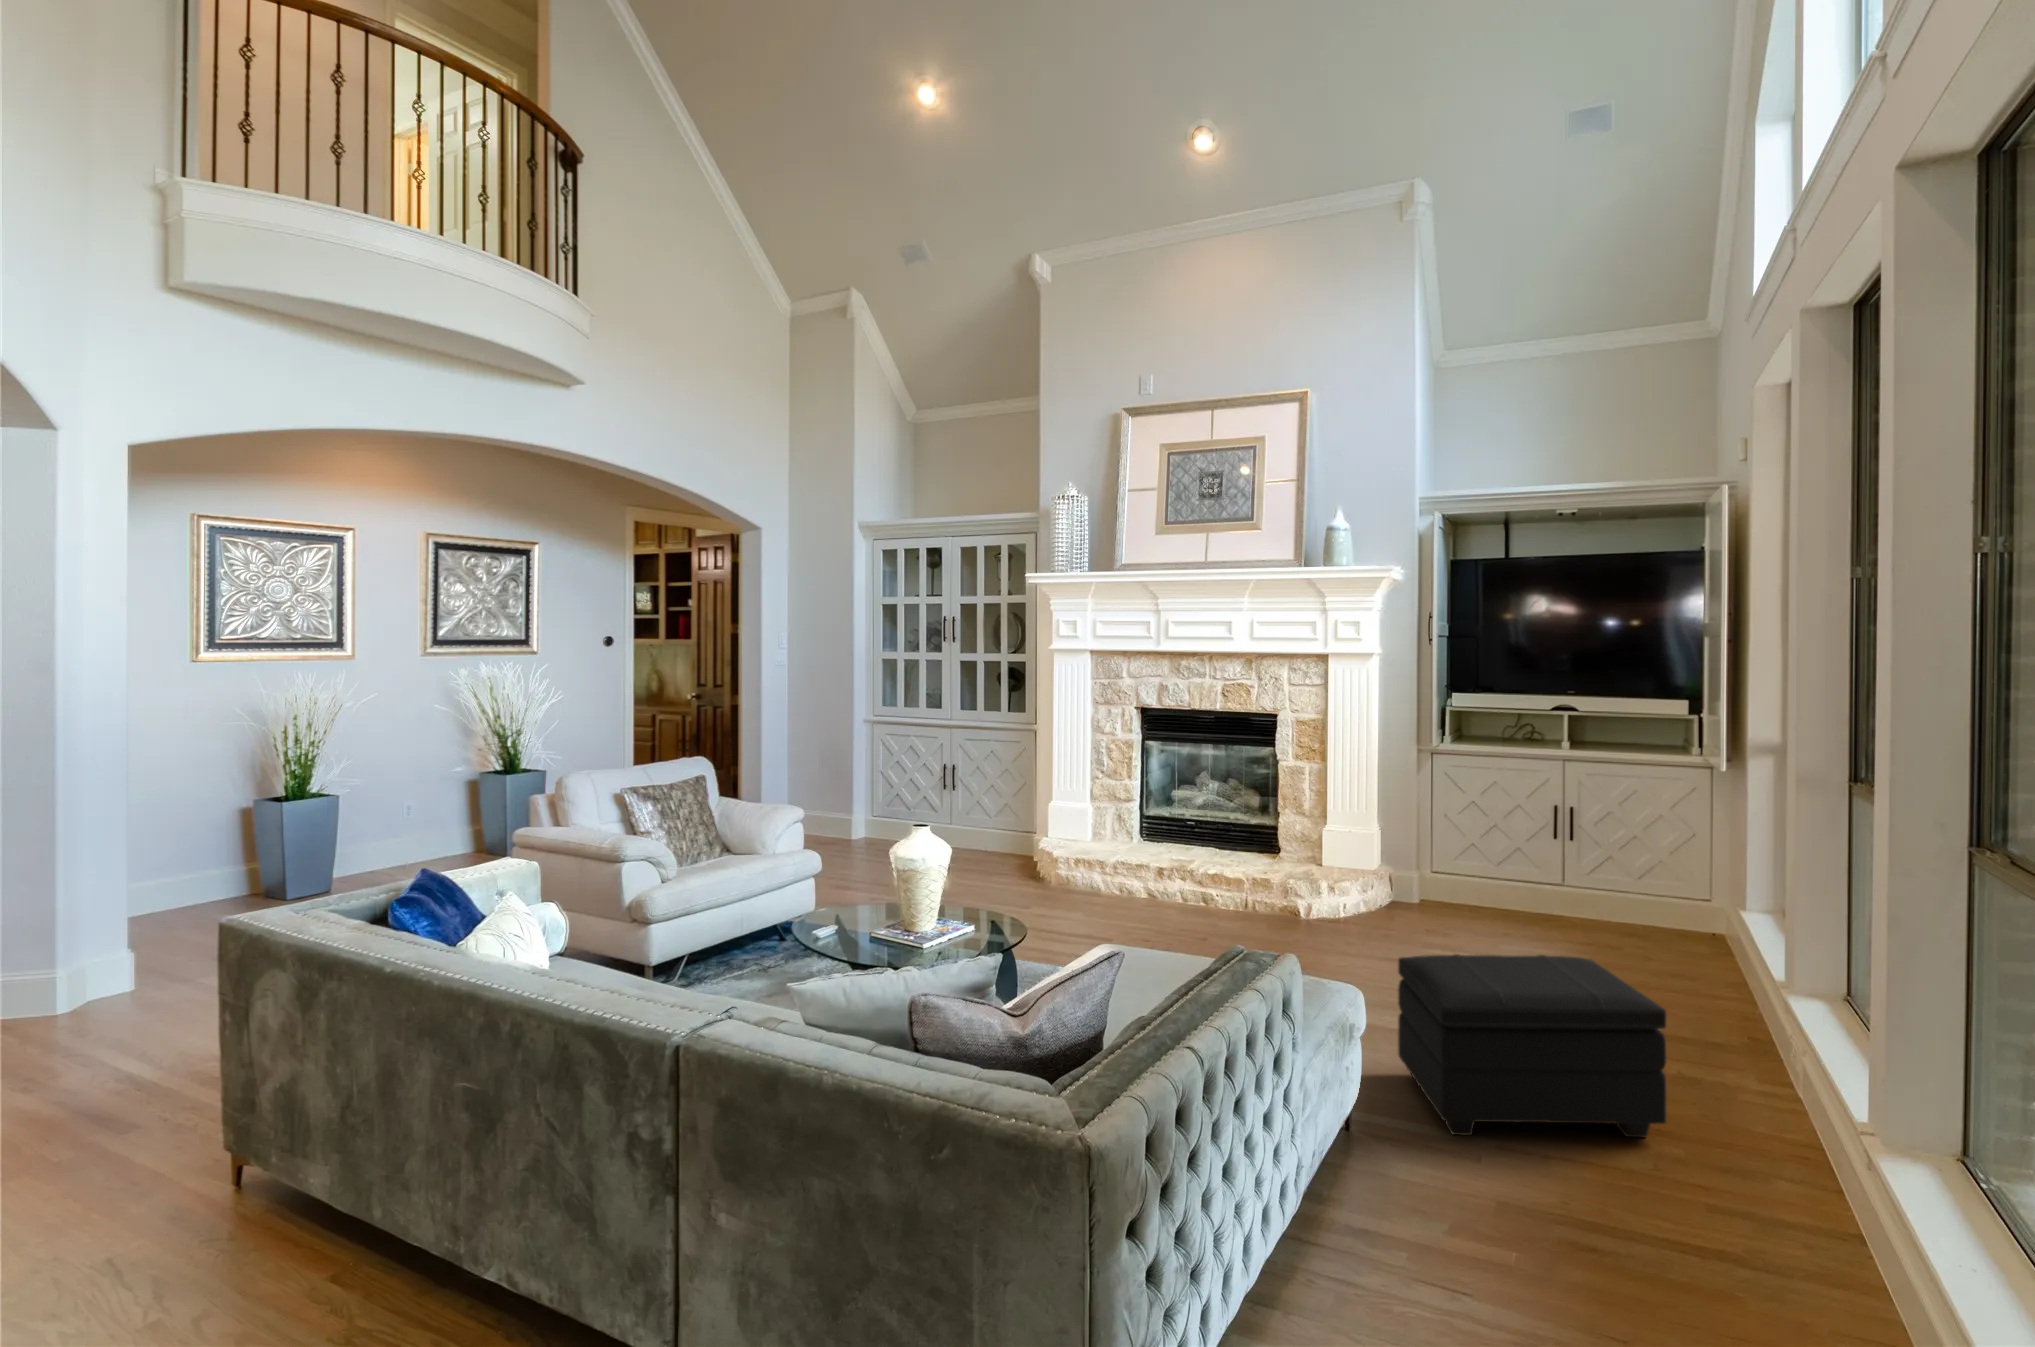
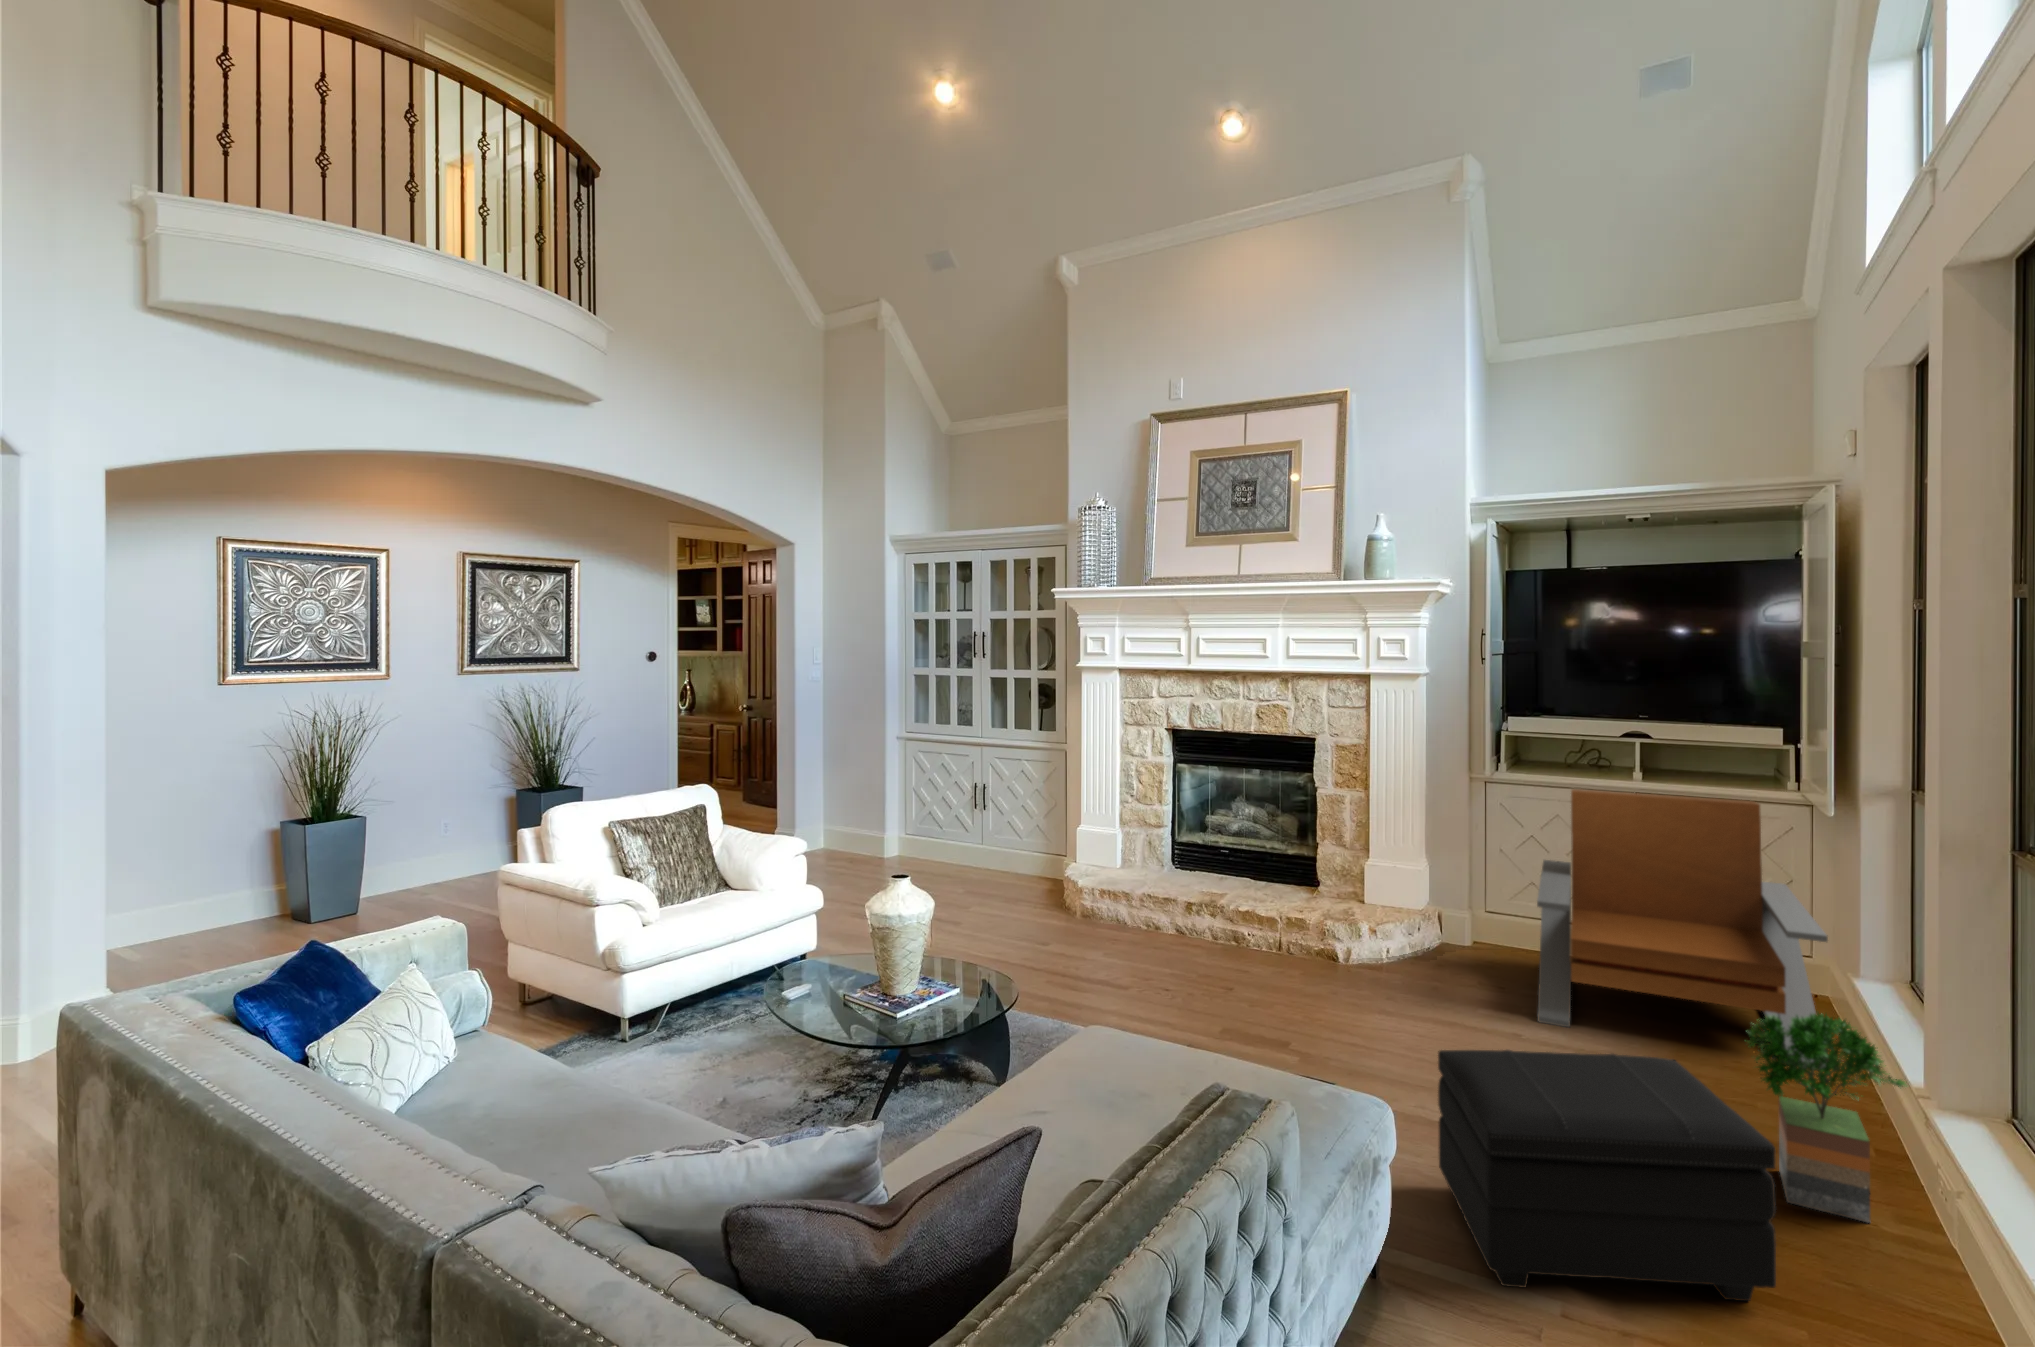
lounge chair: none [1477,756,1720,988] -> present [1537,789,1828,1069]
potted tree: none [1646,918,1776,1086] -> present [1745,1012,1907,1223]

